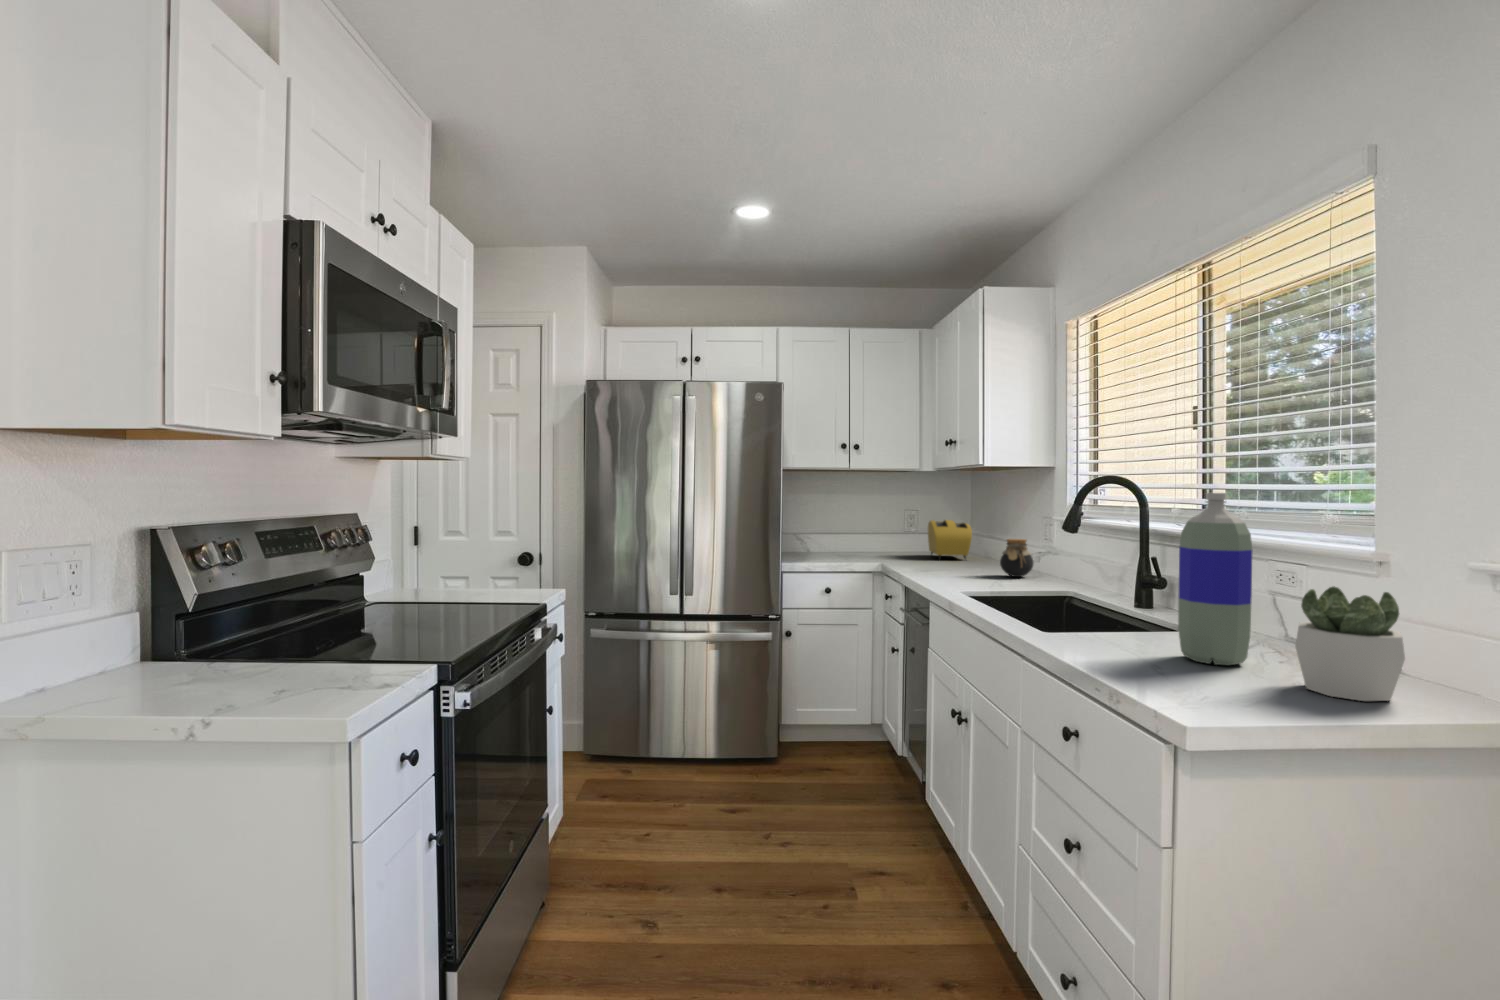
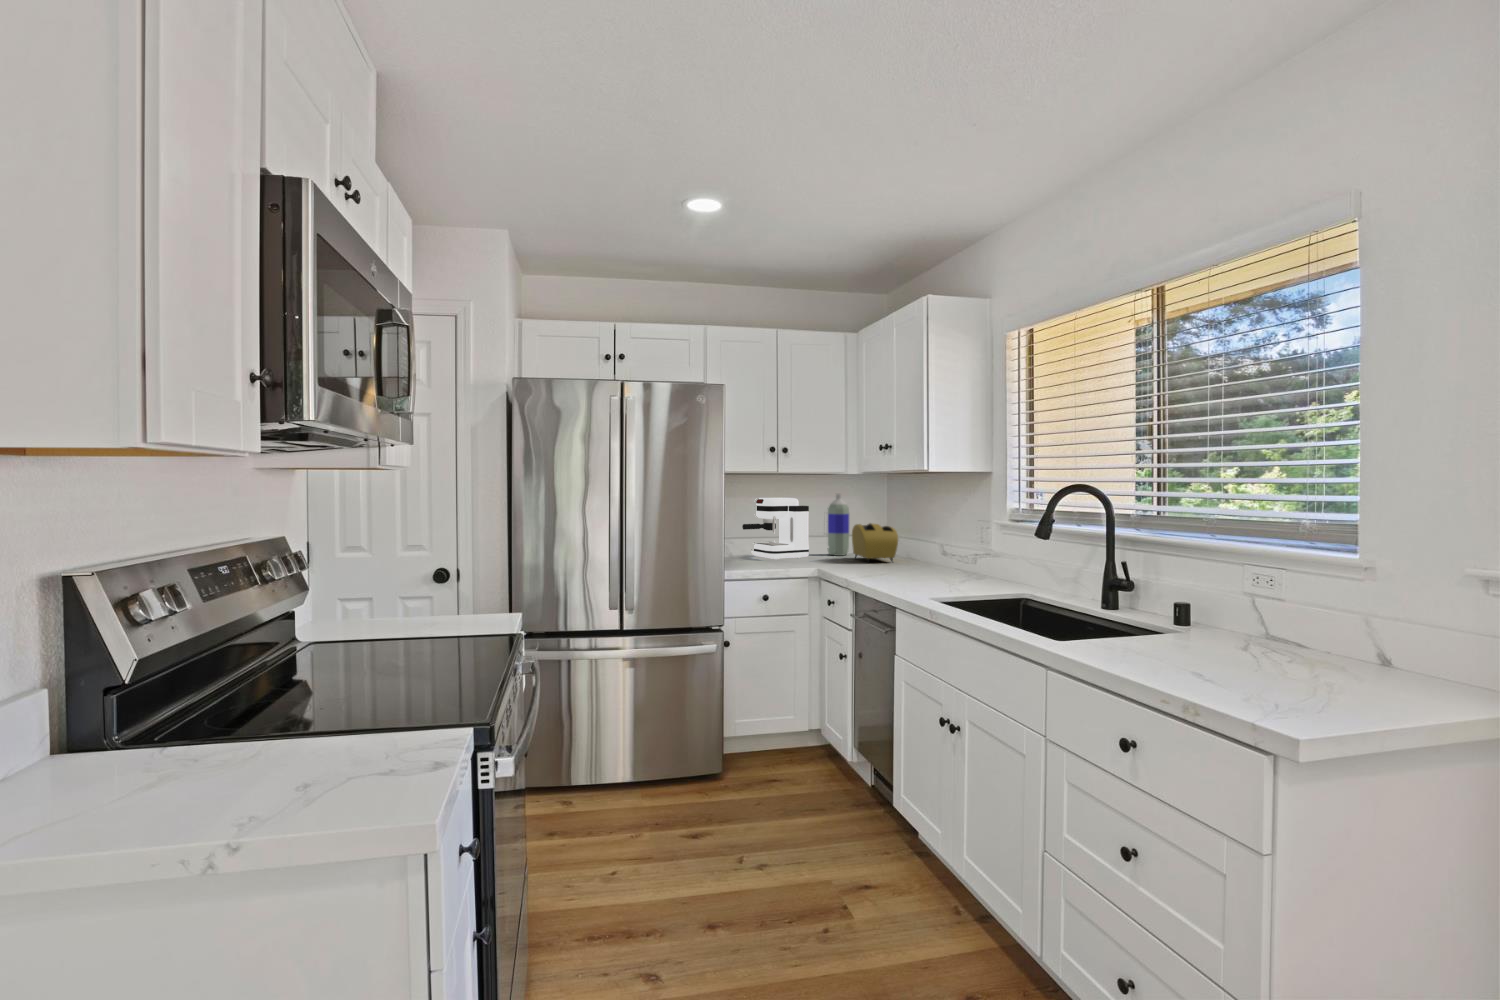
bottle: present [1178,493,1252,666] -> present [827,494,849,556]
coffee maker: none [817,494,884,555] -> present [742,498,809,560]
jar: present [1000,539,1034,577] -> none [944,543,976,580]
succulent plant: present [1295,586,1405,701] -> none [1326,595,1435,702]

